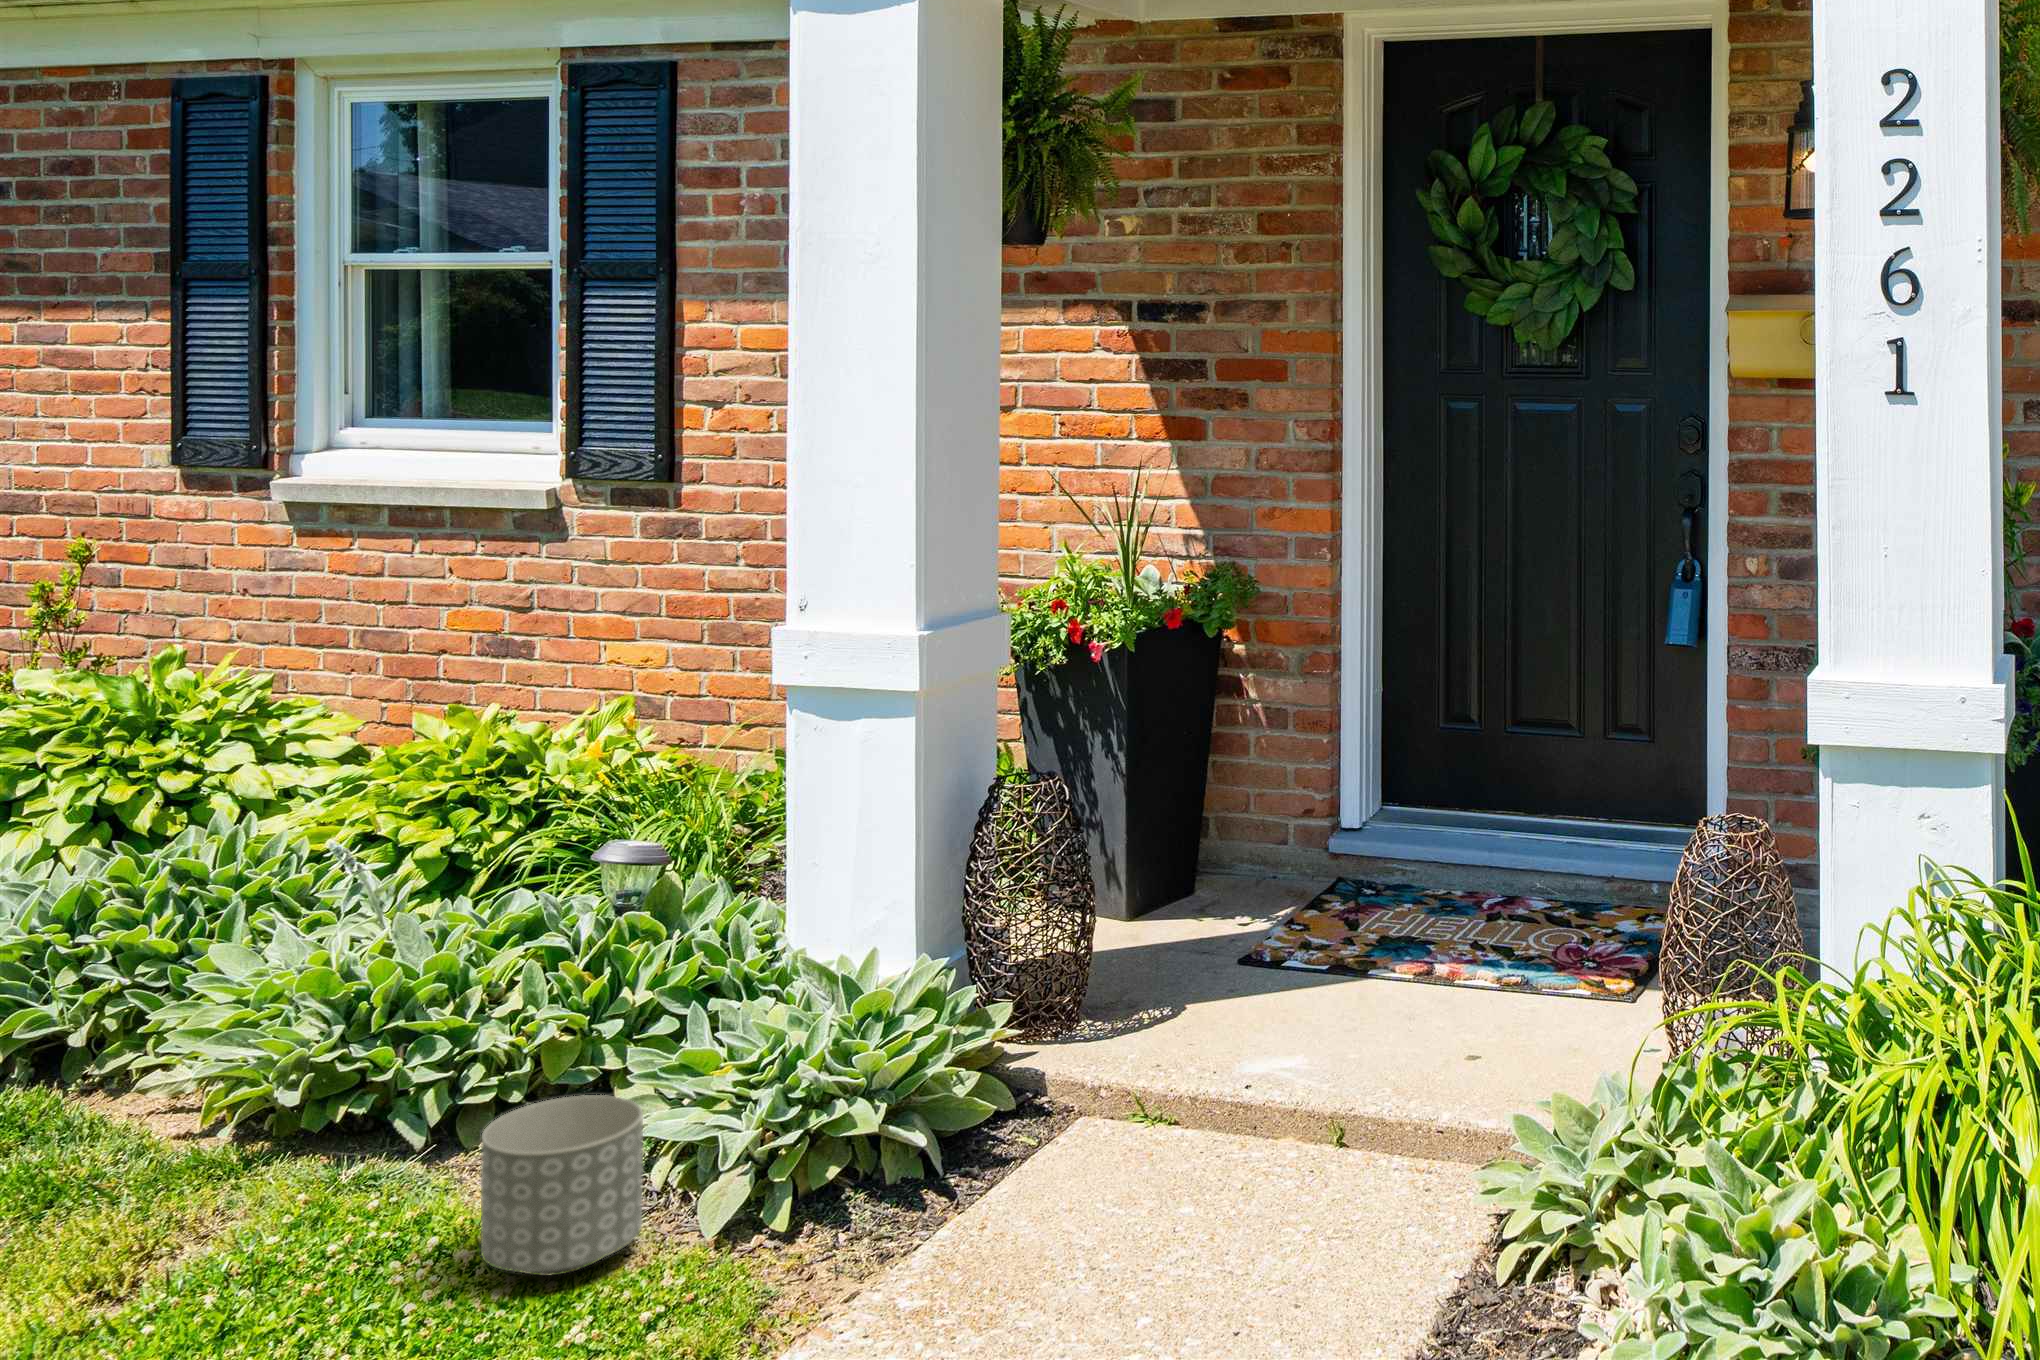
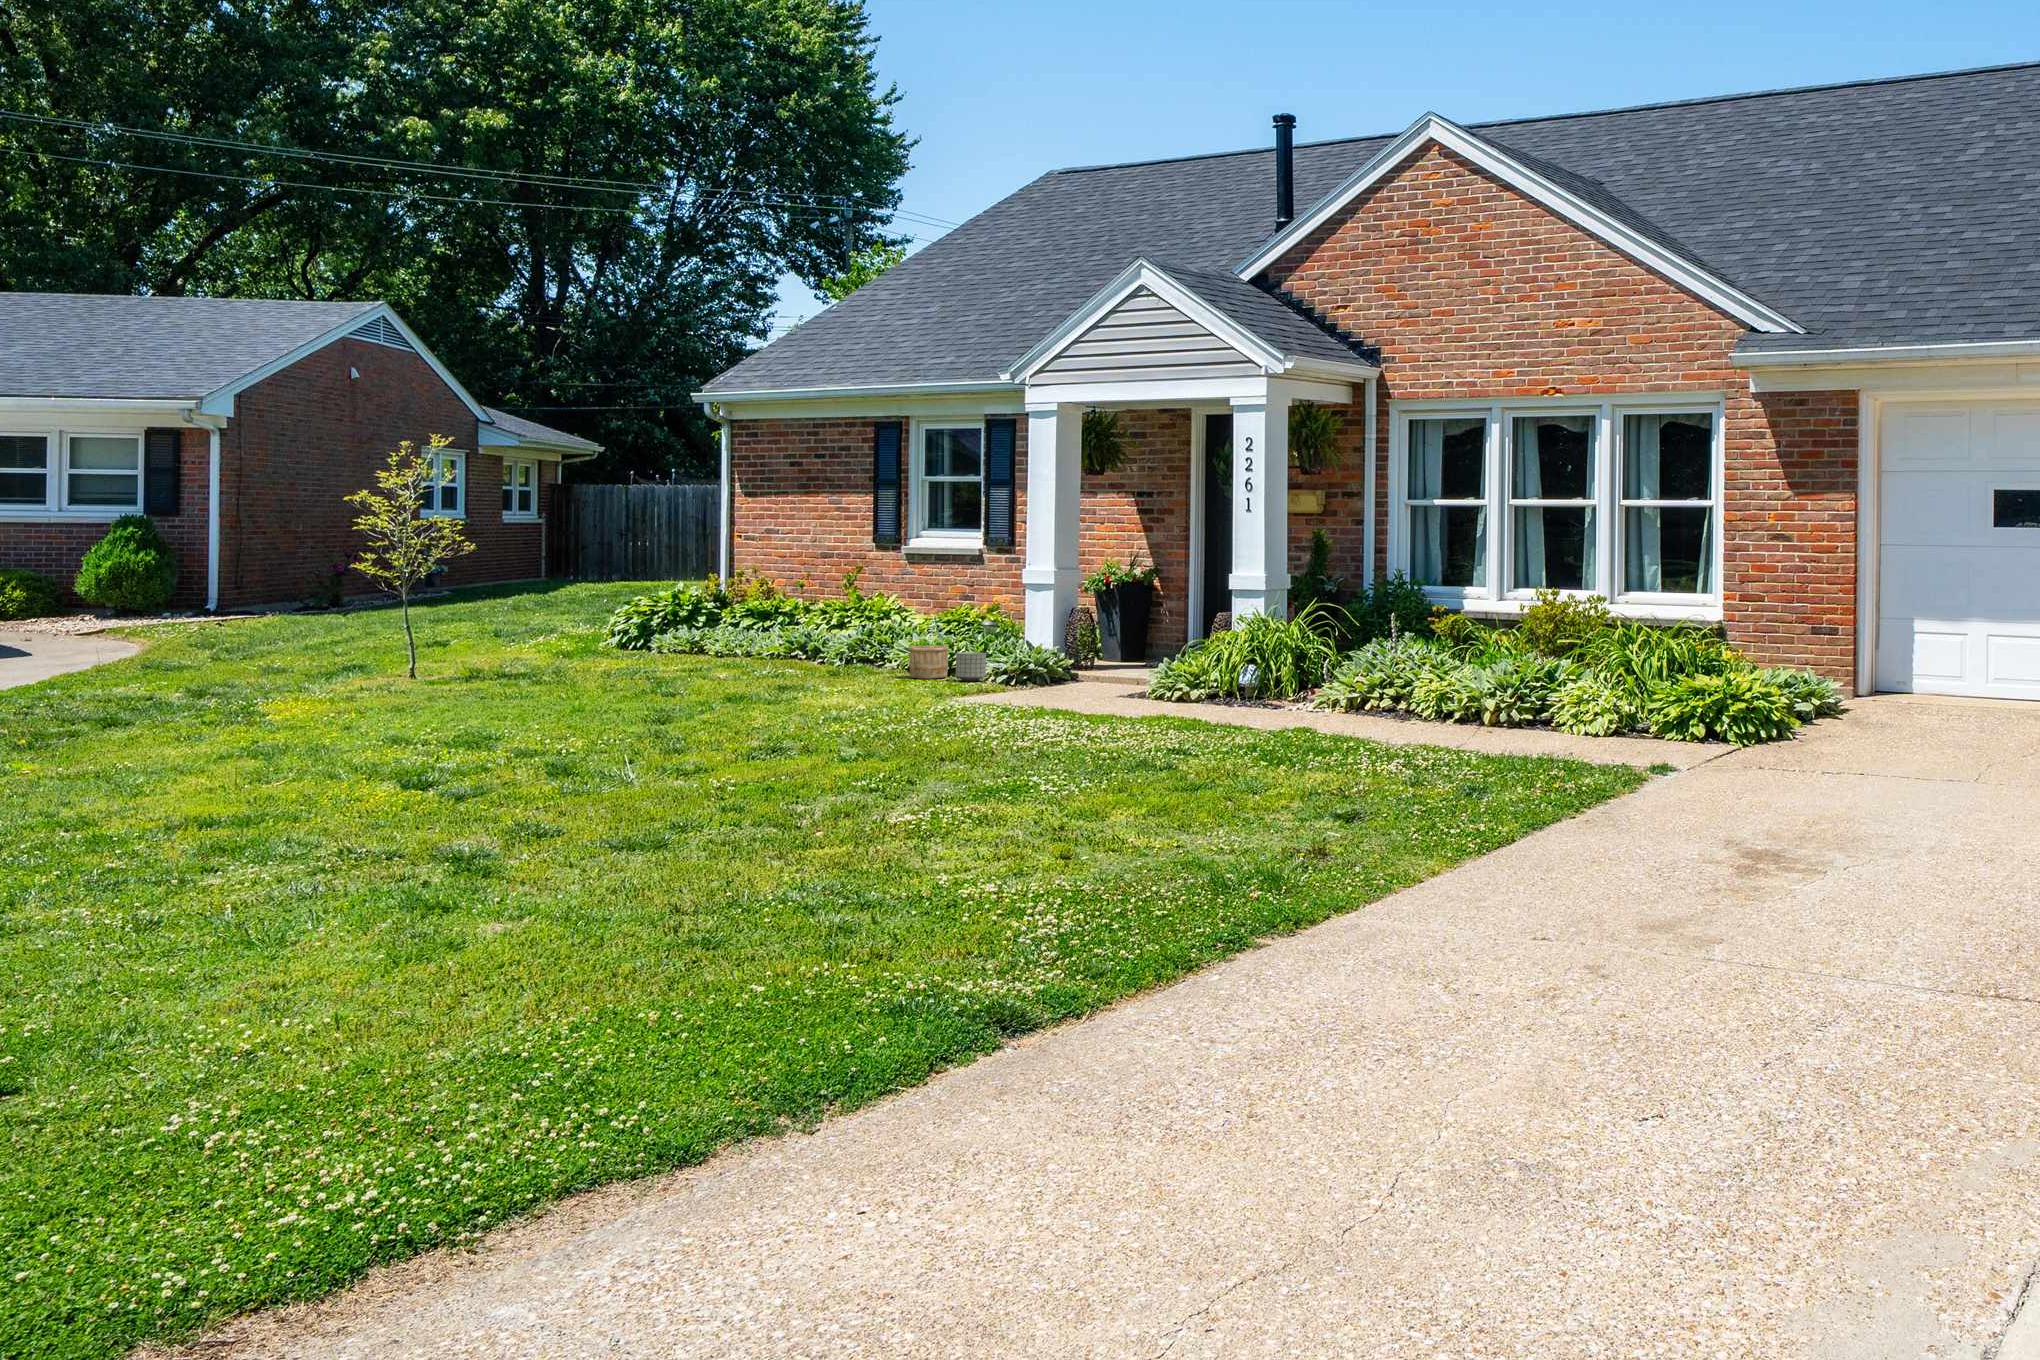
wooden bucket: none [216,1040,441,1261] -> present [909,645,949,679]

